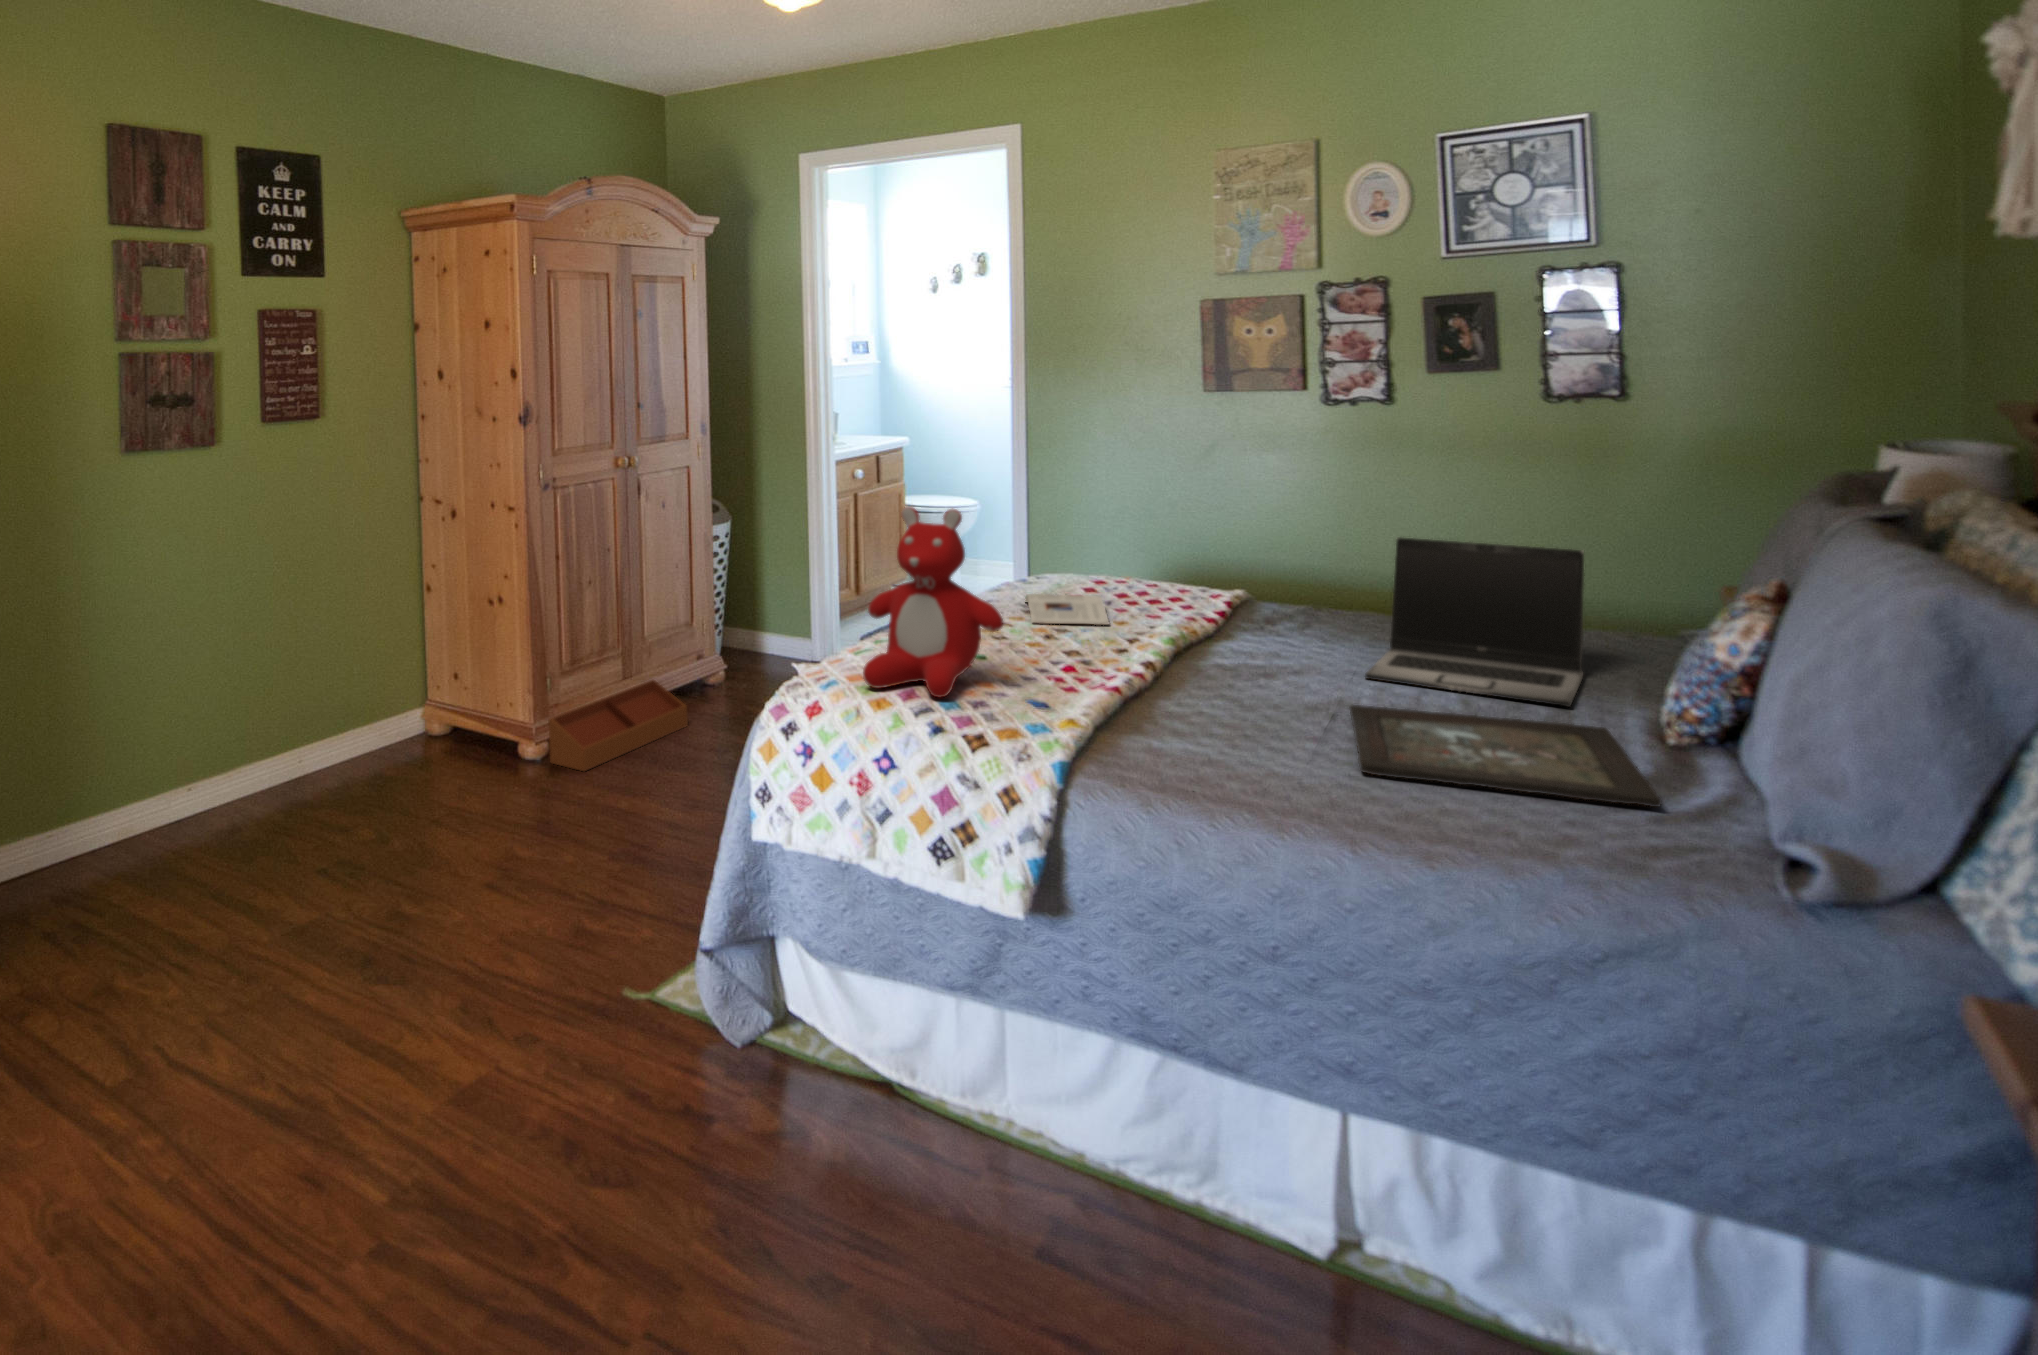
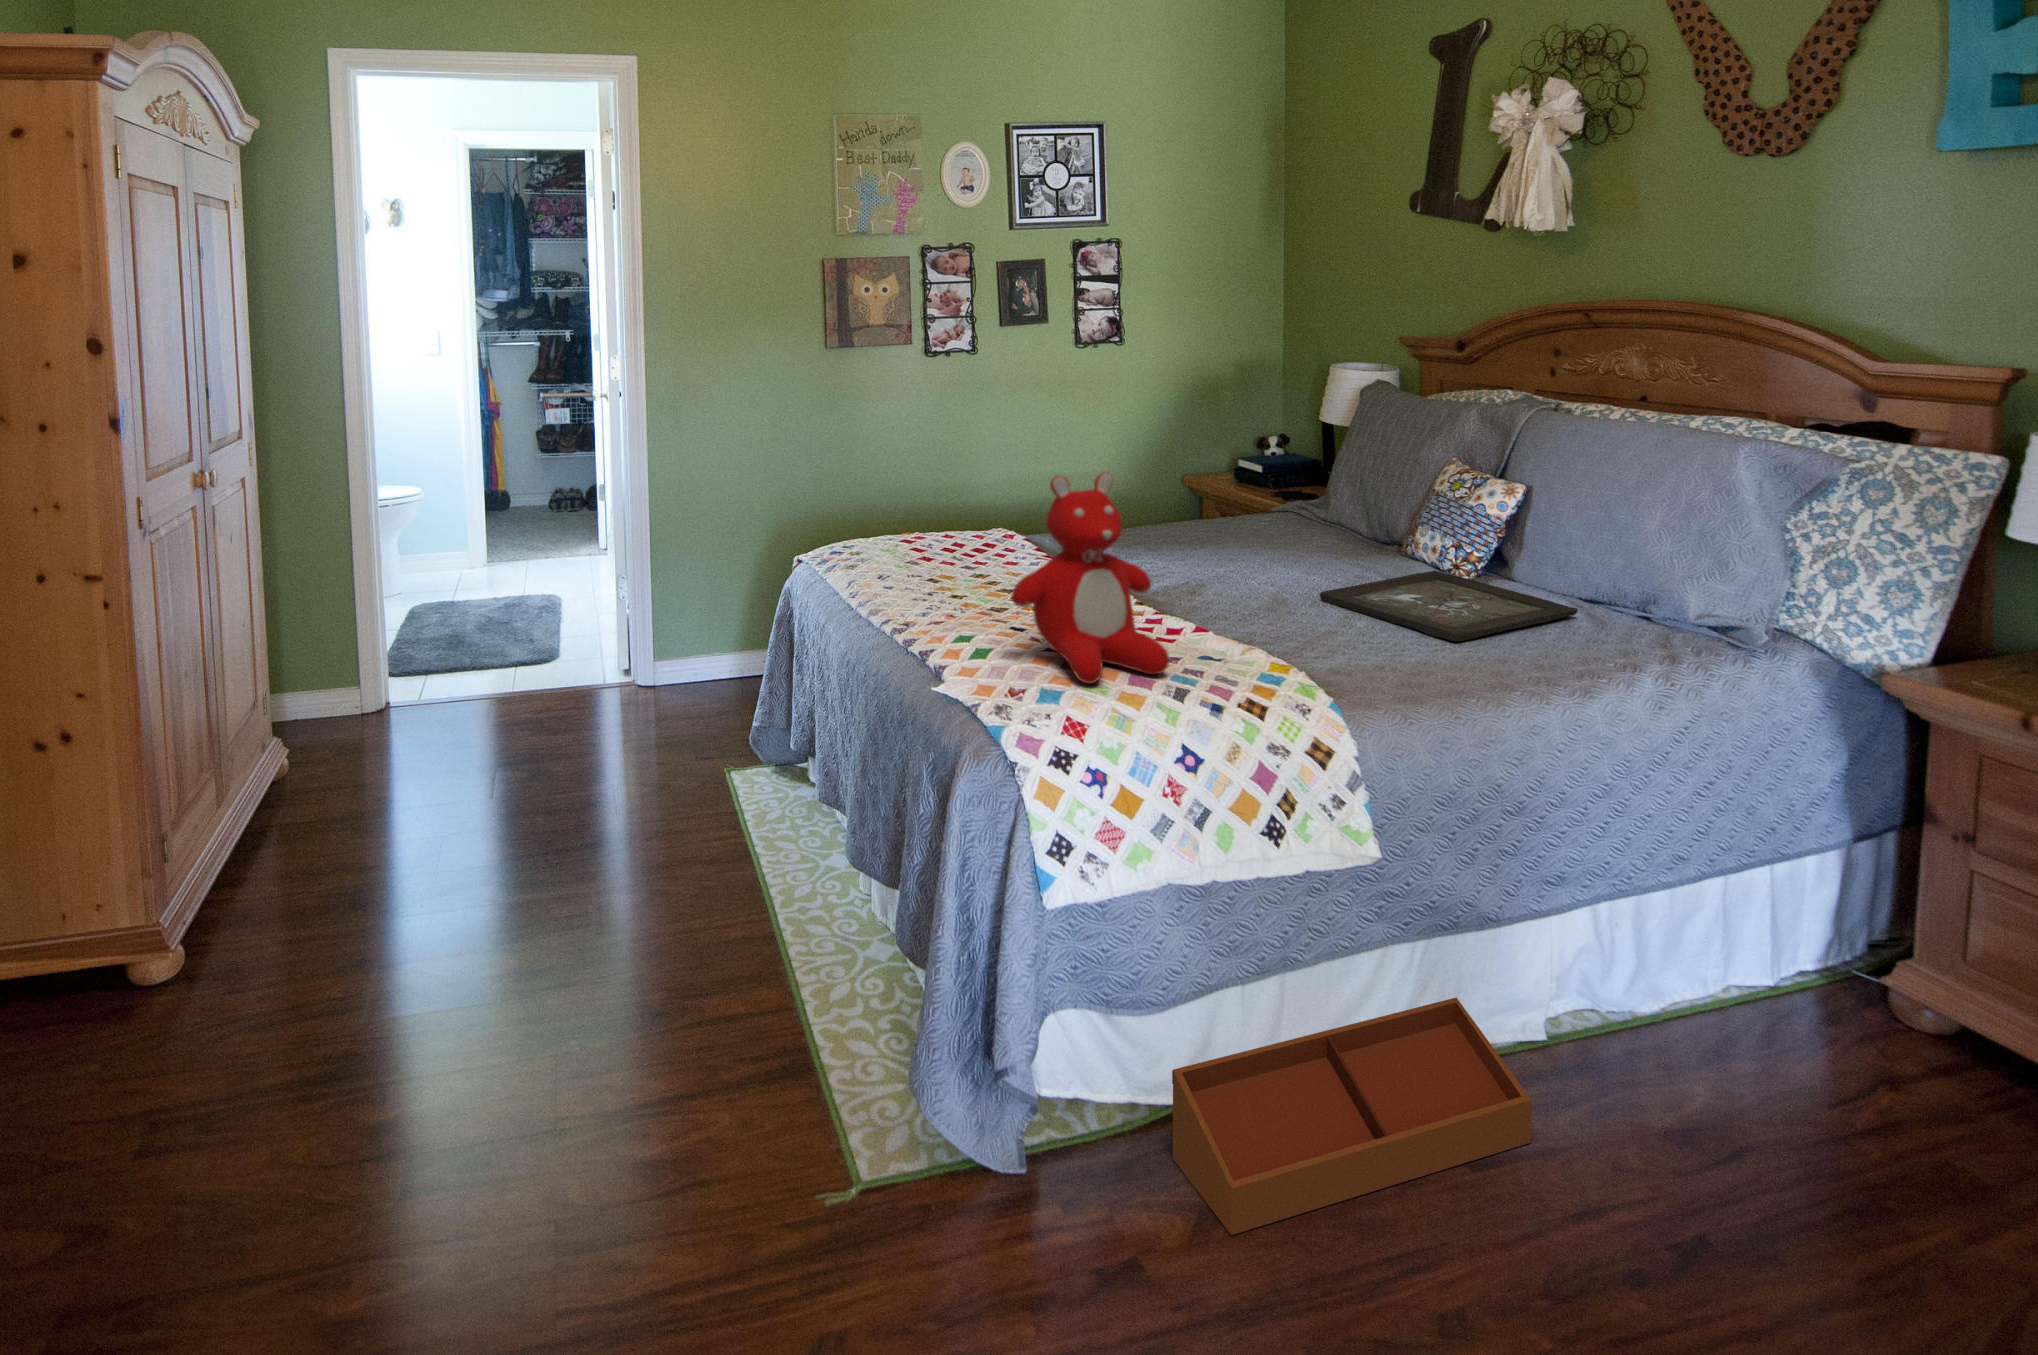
laptop: present [1365,537,1584,707] -> none [1180,449,1368,571]
magazine: present [1026,594,1109,625] -> none [891,543,1011,582]
storage bin: present [548,680,688,771] -> present [1172,998,1532,1235]

